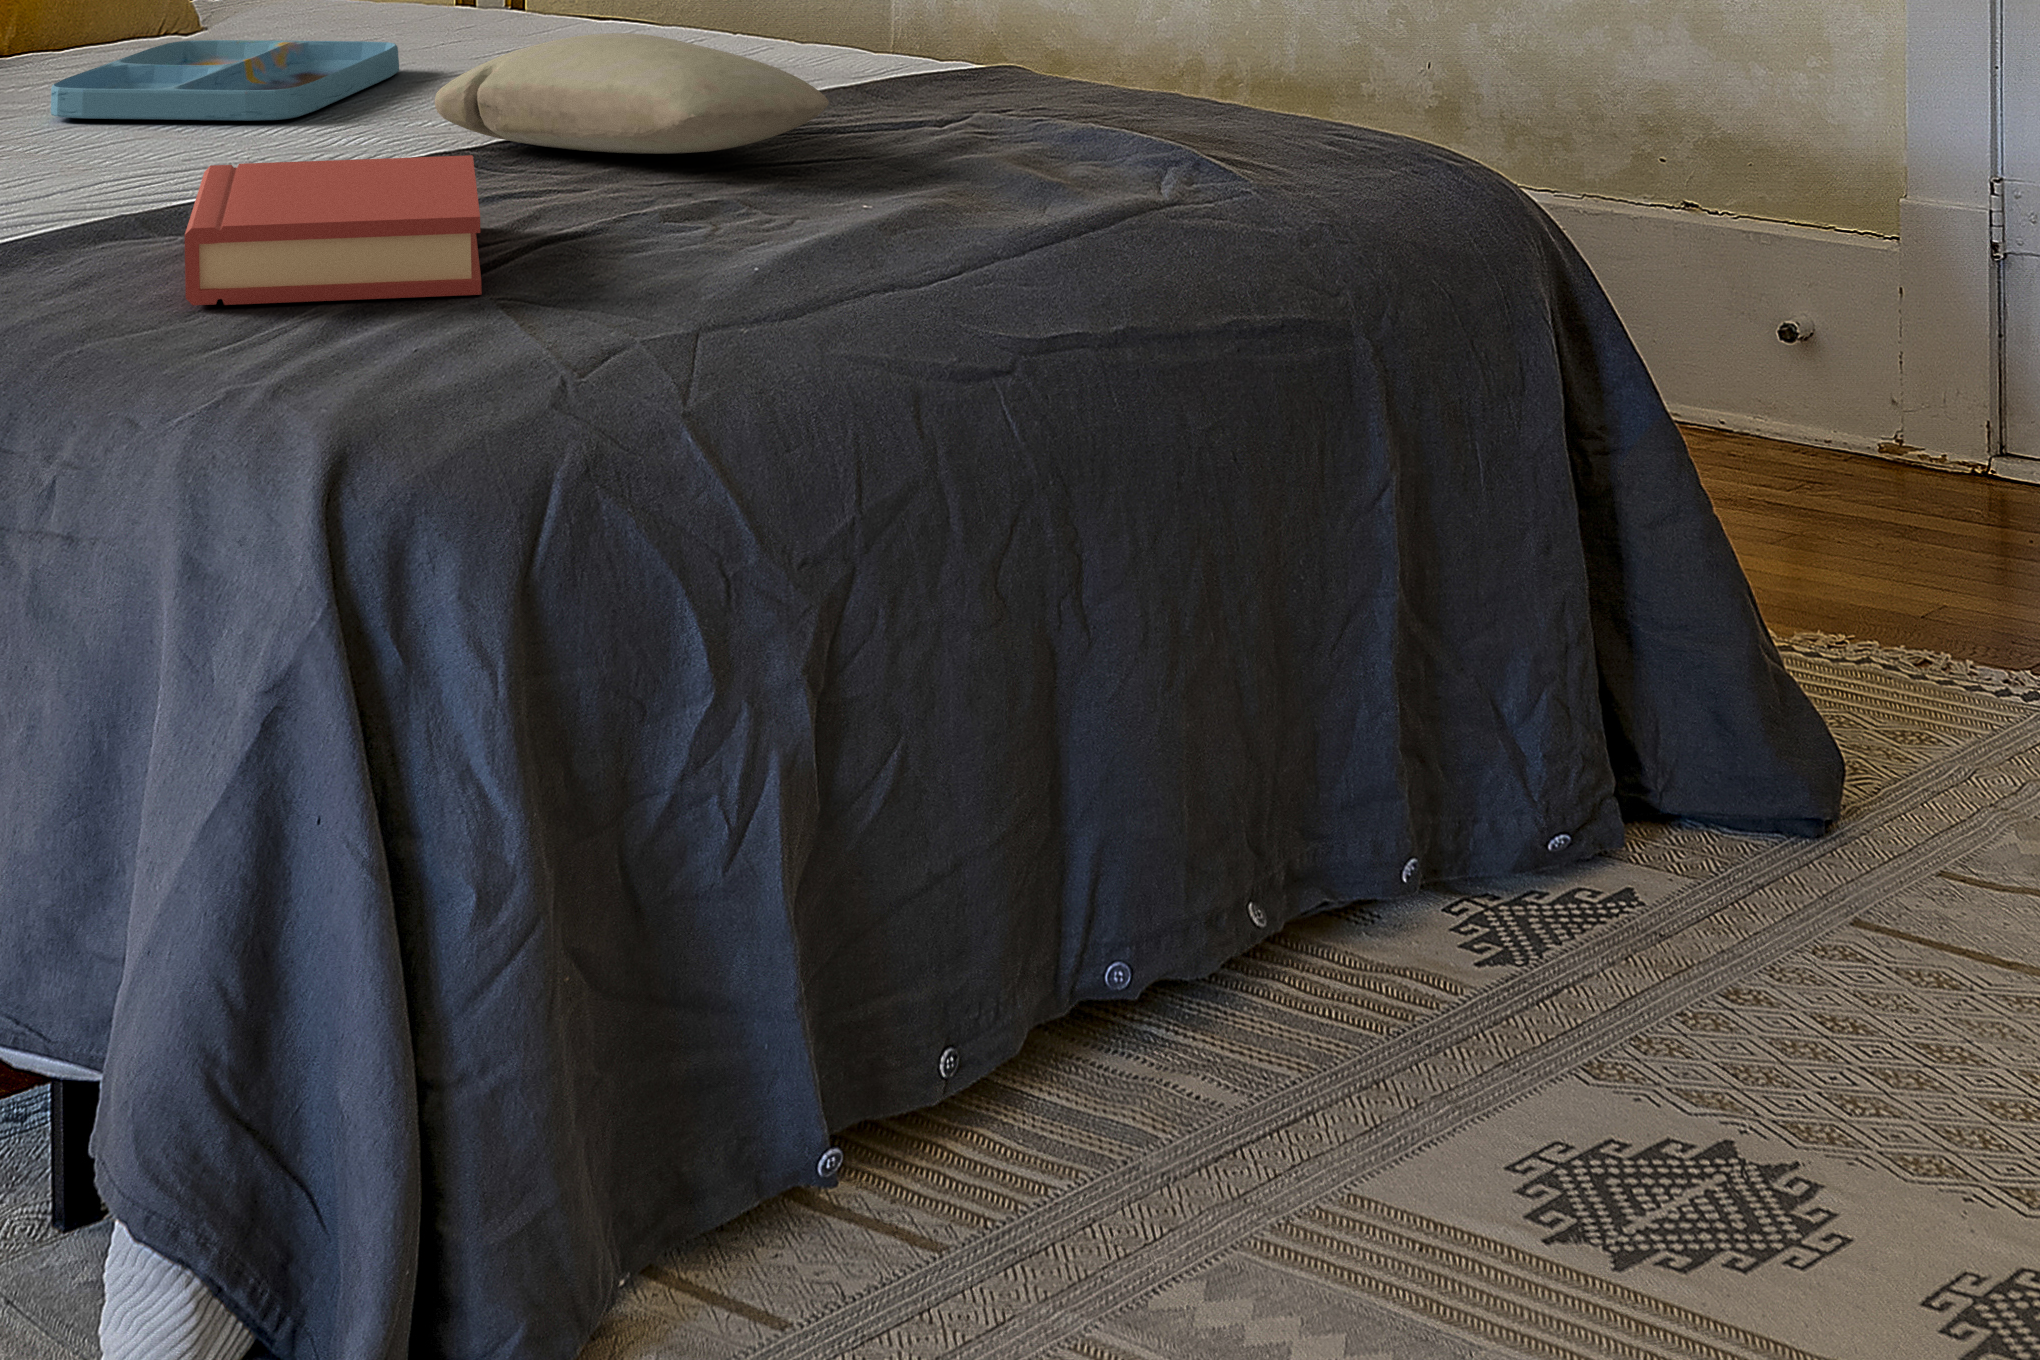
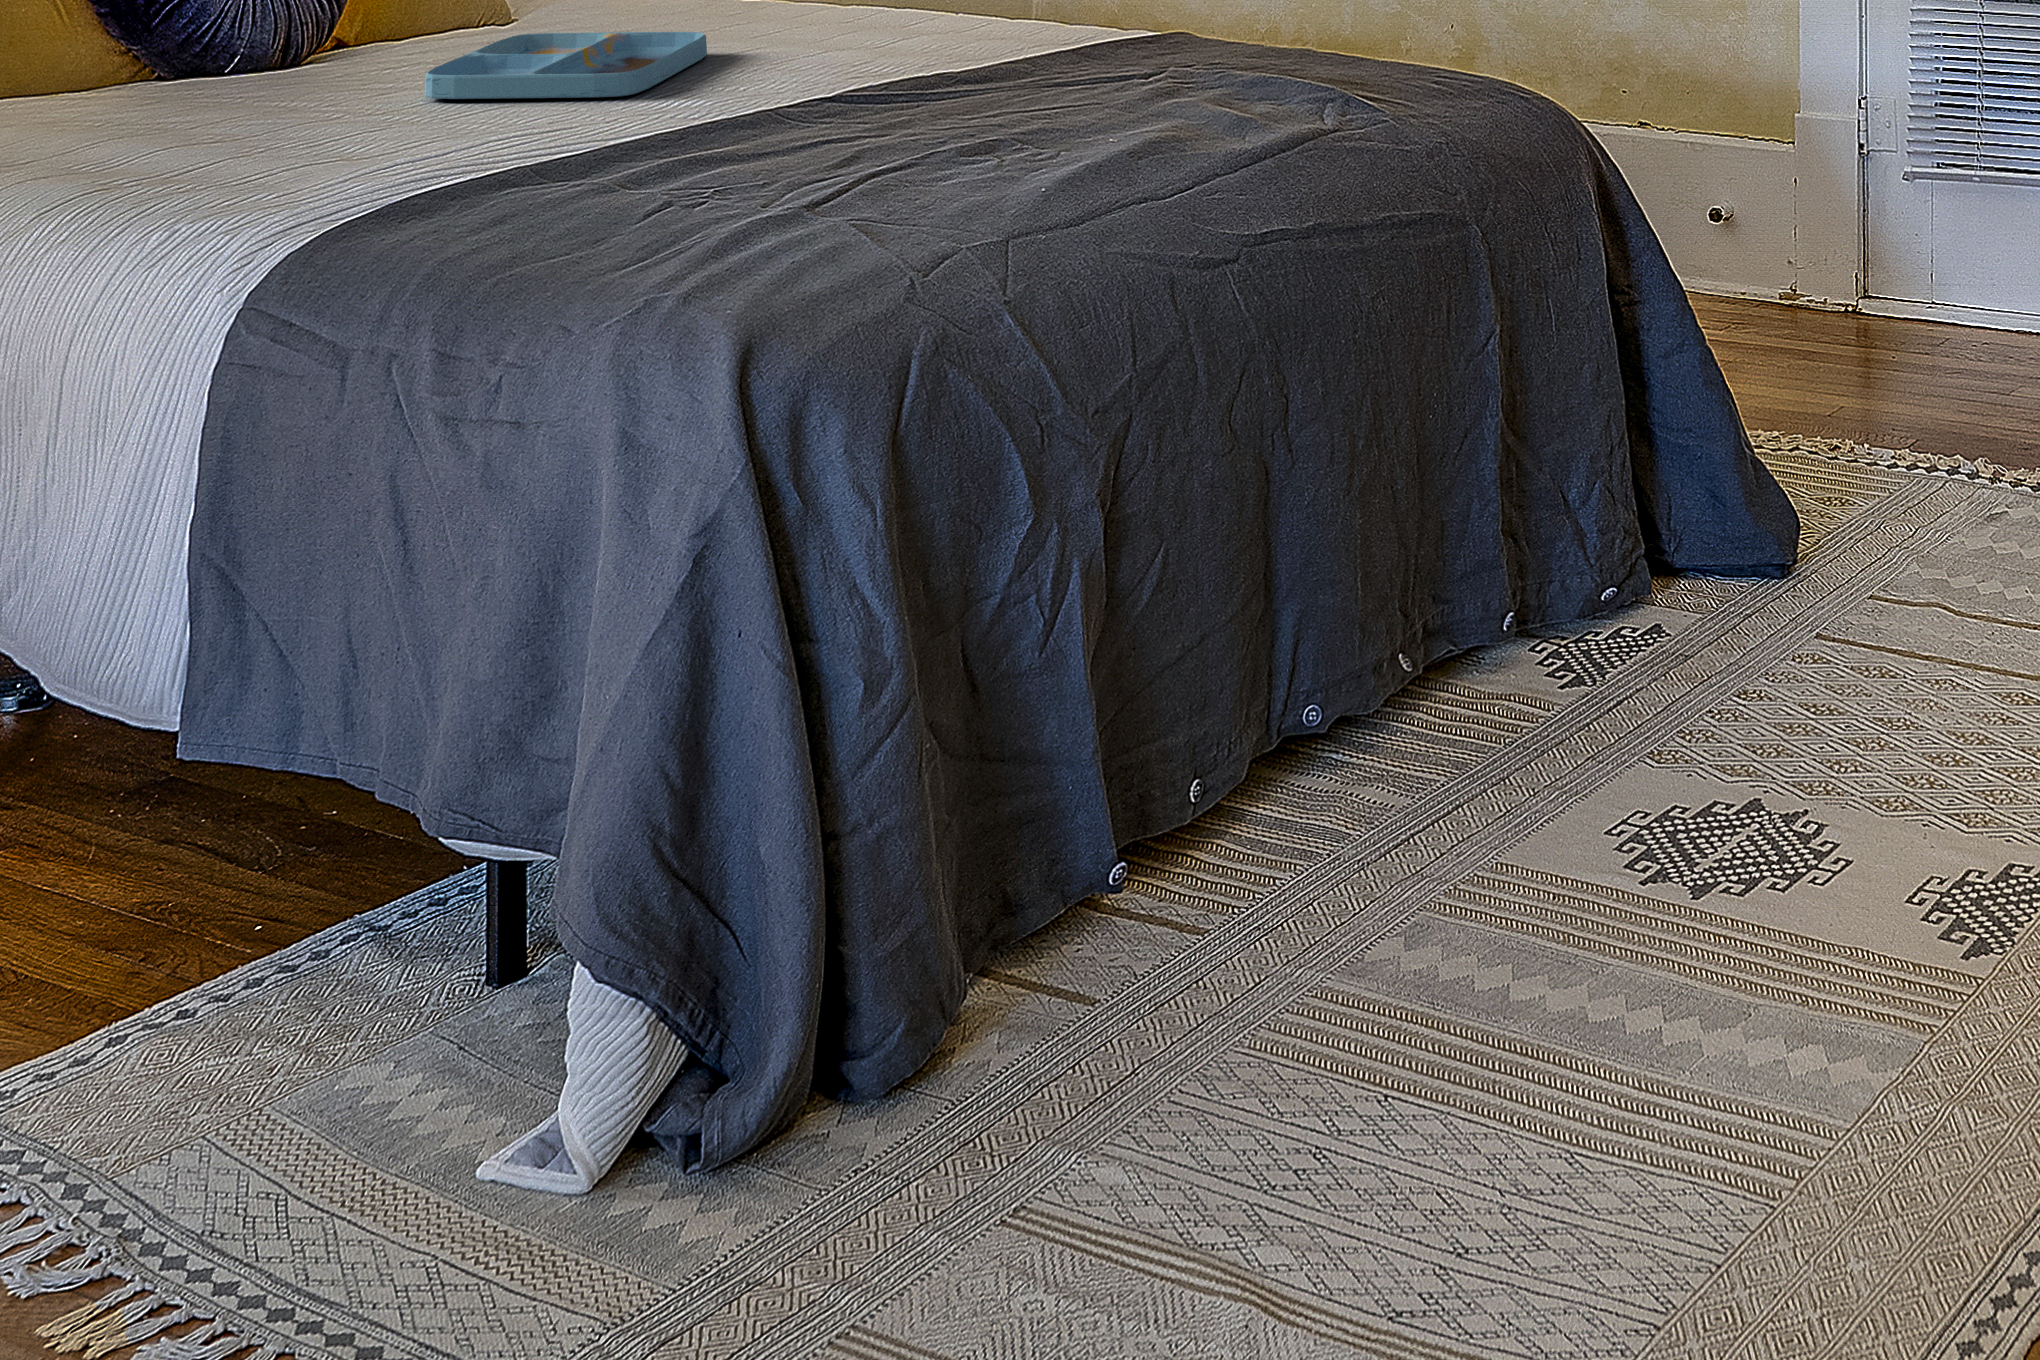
pillow: present [435,33,829,154] -> none [759,26,1080,115]
hardback book: present [185,155,482,305] -> none [593,123,840,250]

